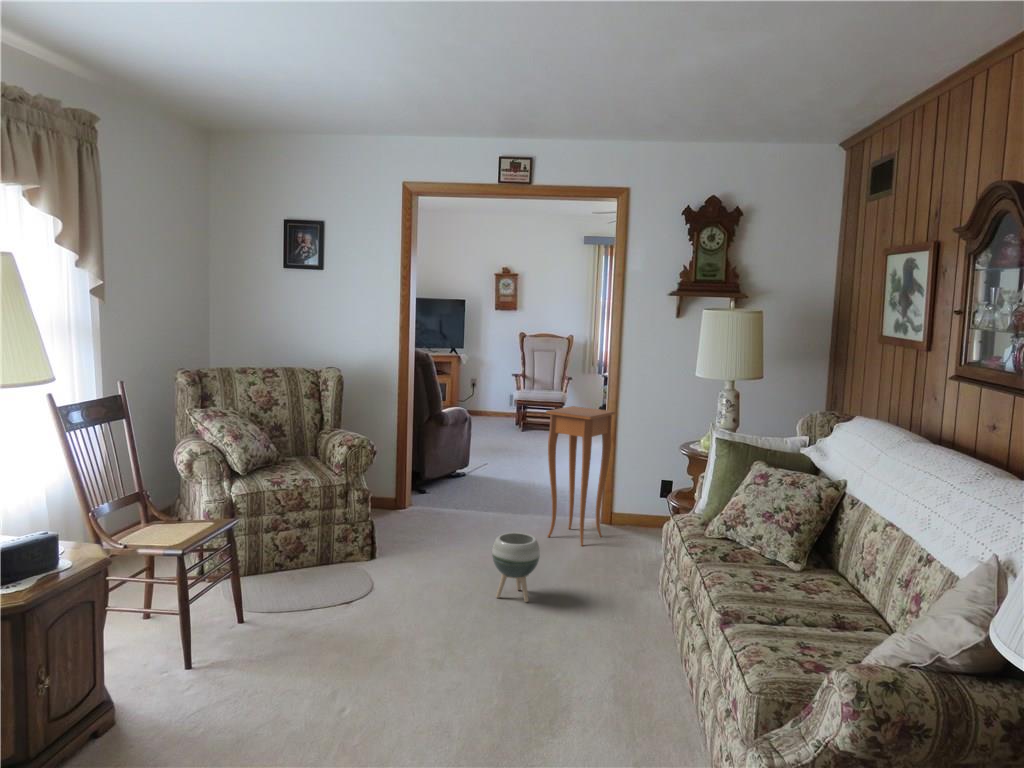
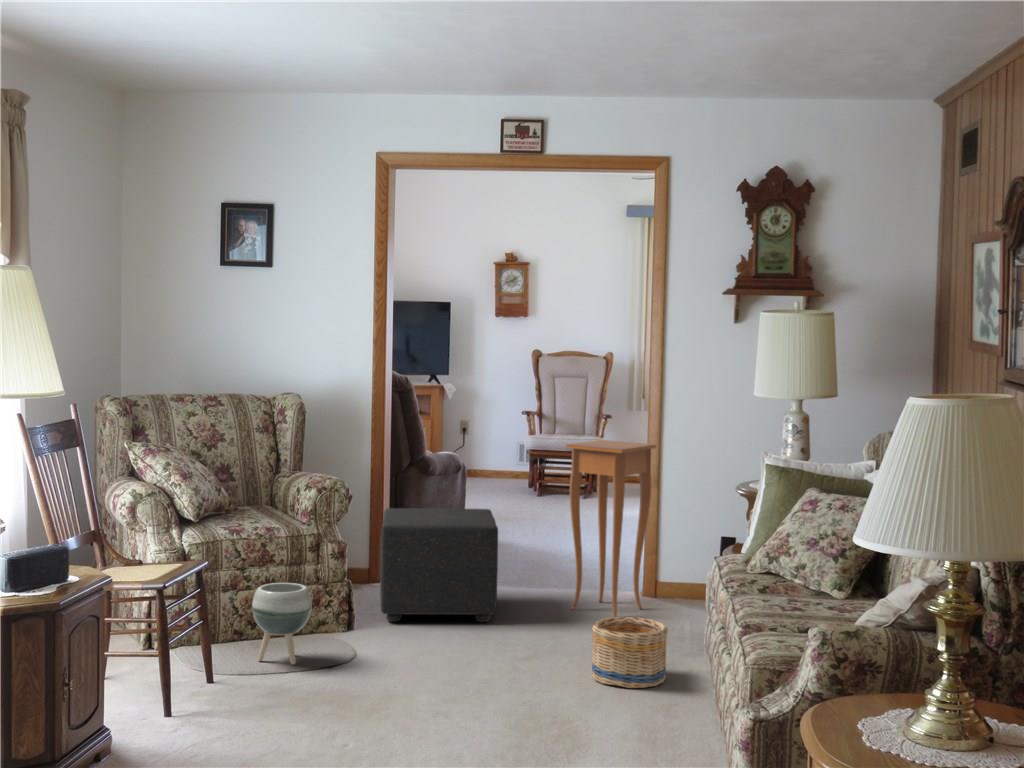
ottoman: none [398,457,492,551] -> present [380,508,498,622]
planter: present [492,532,540,602] -> present [252,583,311,665]
basket: none [568,563,633,631] -> present [592,617,668,688]

